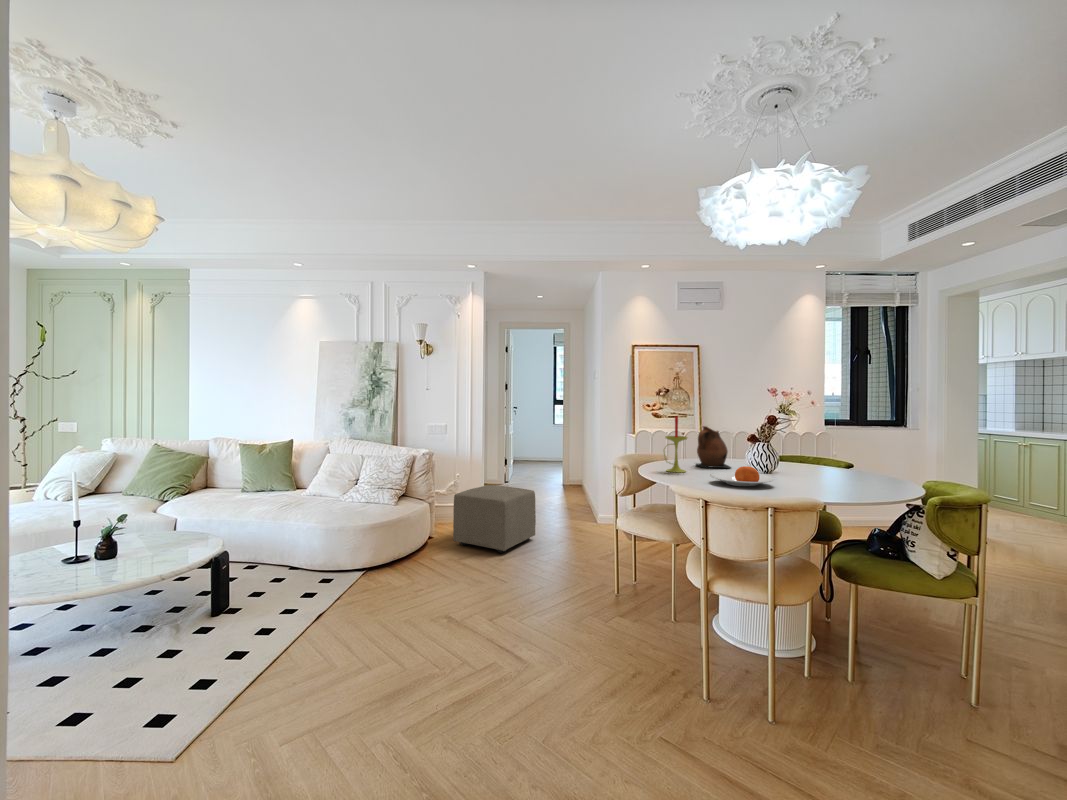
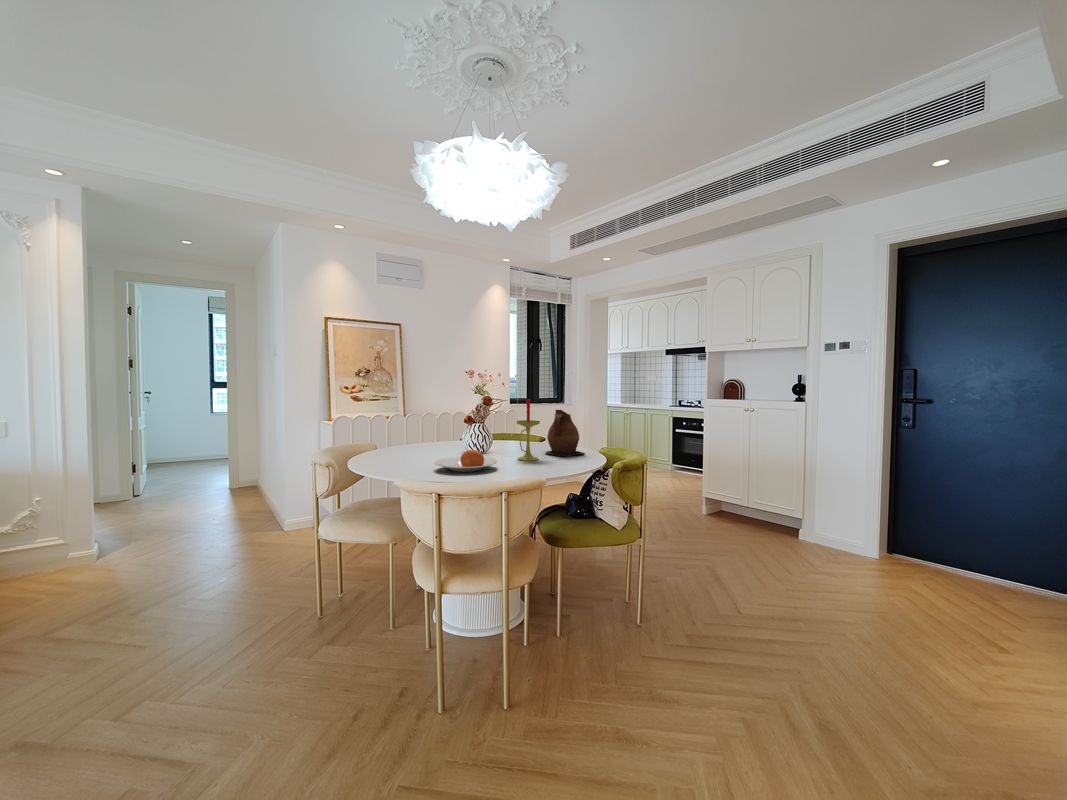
candle: present [664,416,687,473] -> present [517,399,540,461]
ceramic pitcher: present [696,426,731,468] -> present [546,410,585,456]
ottoman: present [453,485,536,553] -> none [34,505,195,606]

